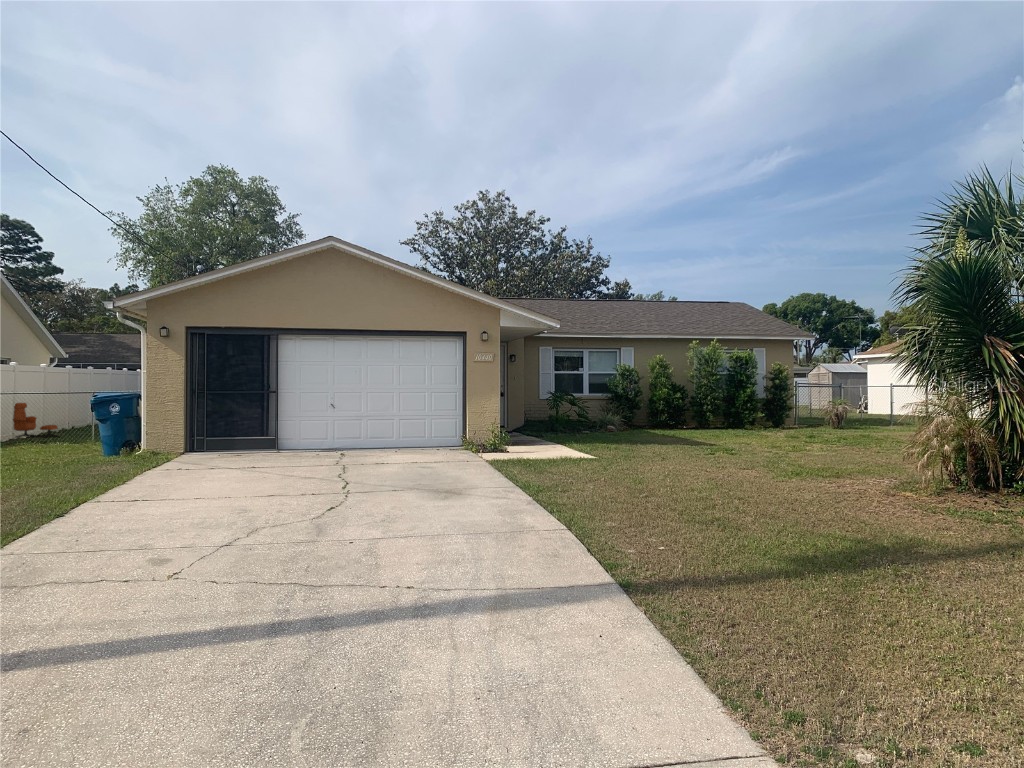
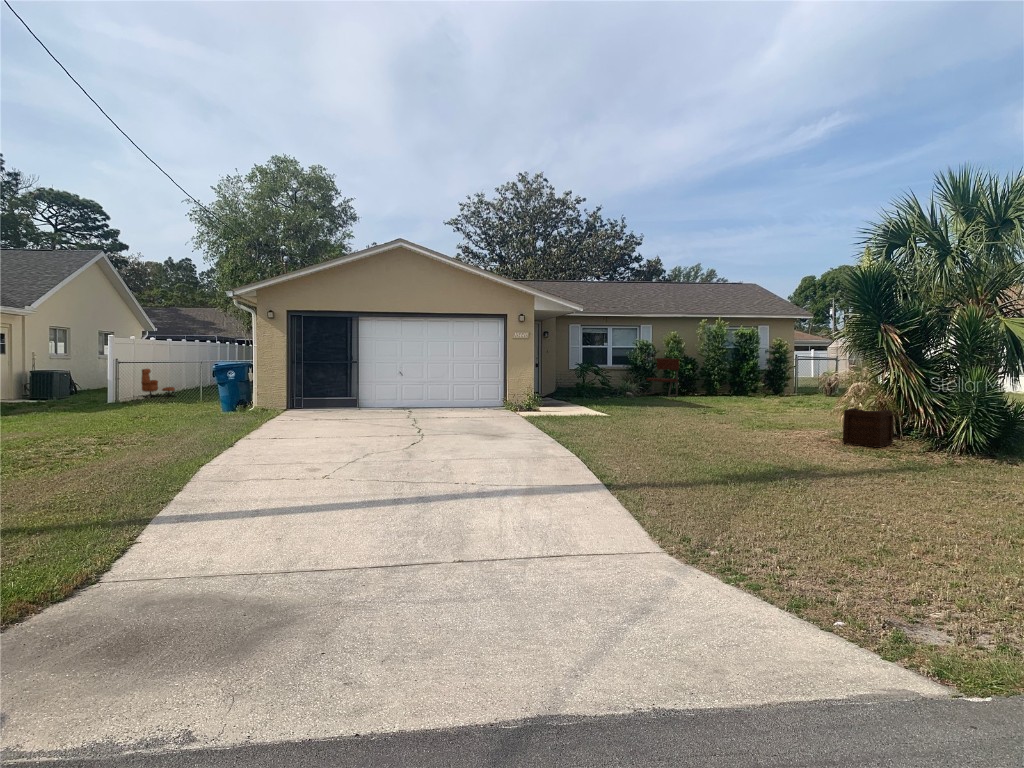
bench: none [623,386,668,431] -> present [645,358,679,396]
wooden crate: none [897,444,960,496] -> present [843,408,894,448]

